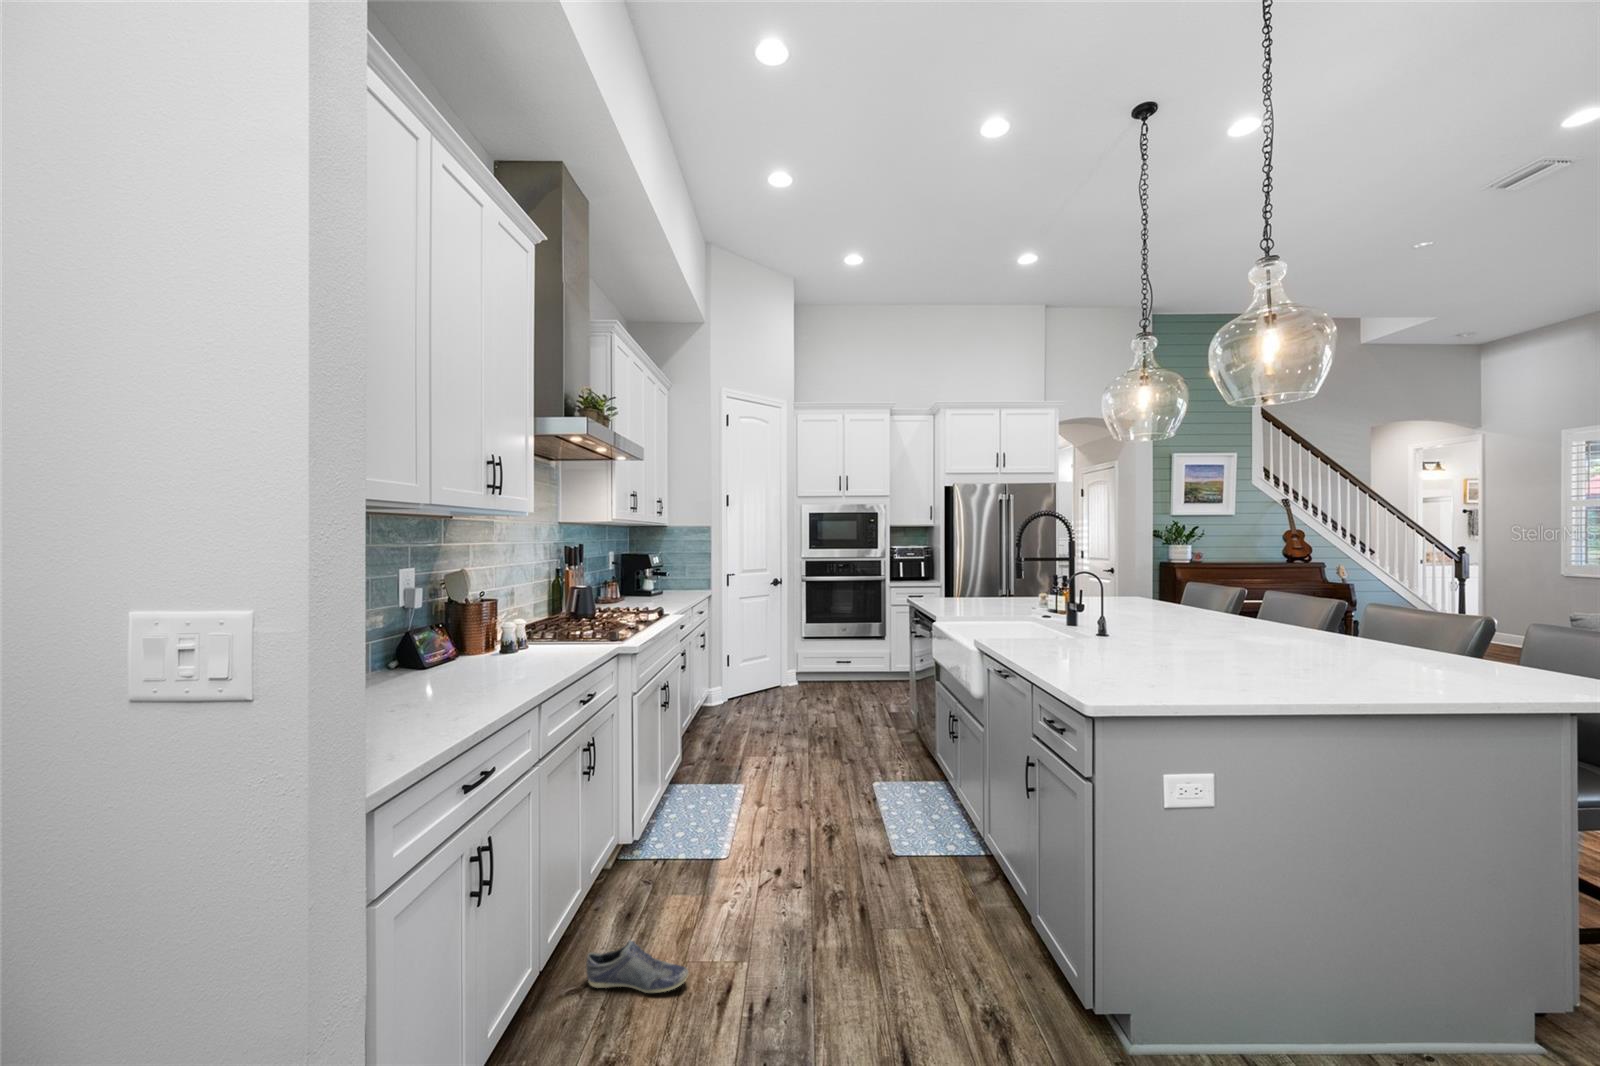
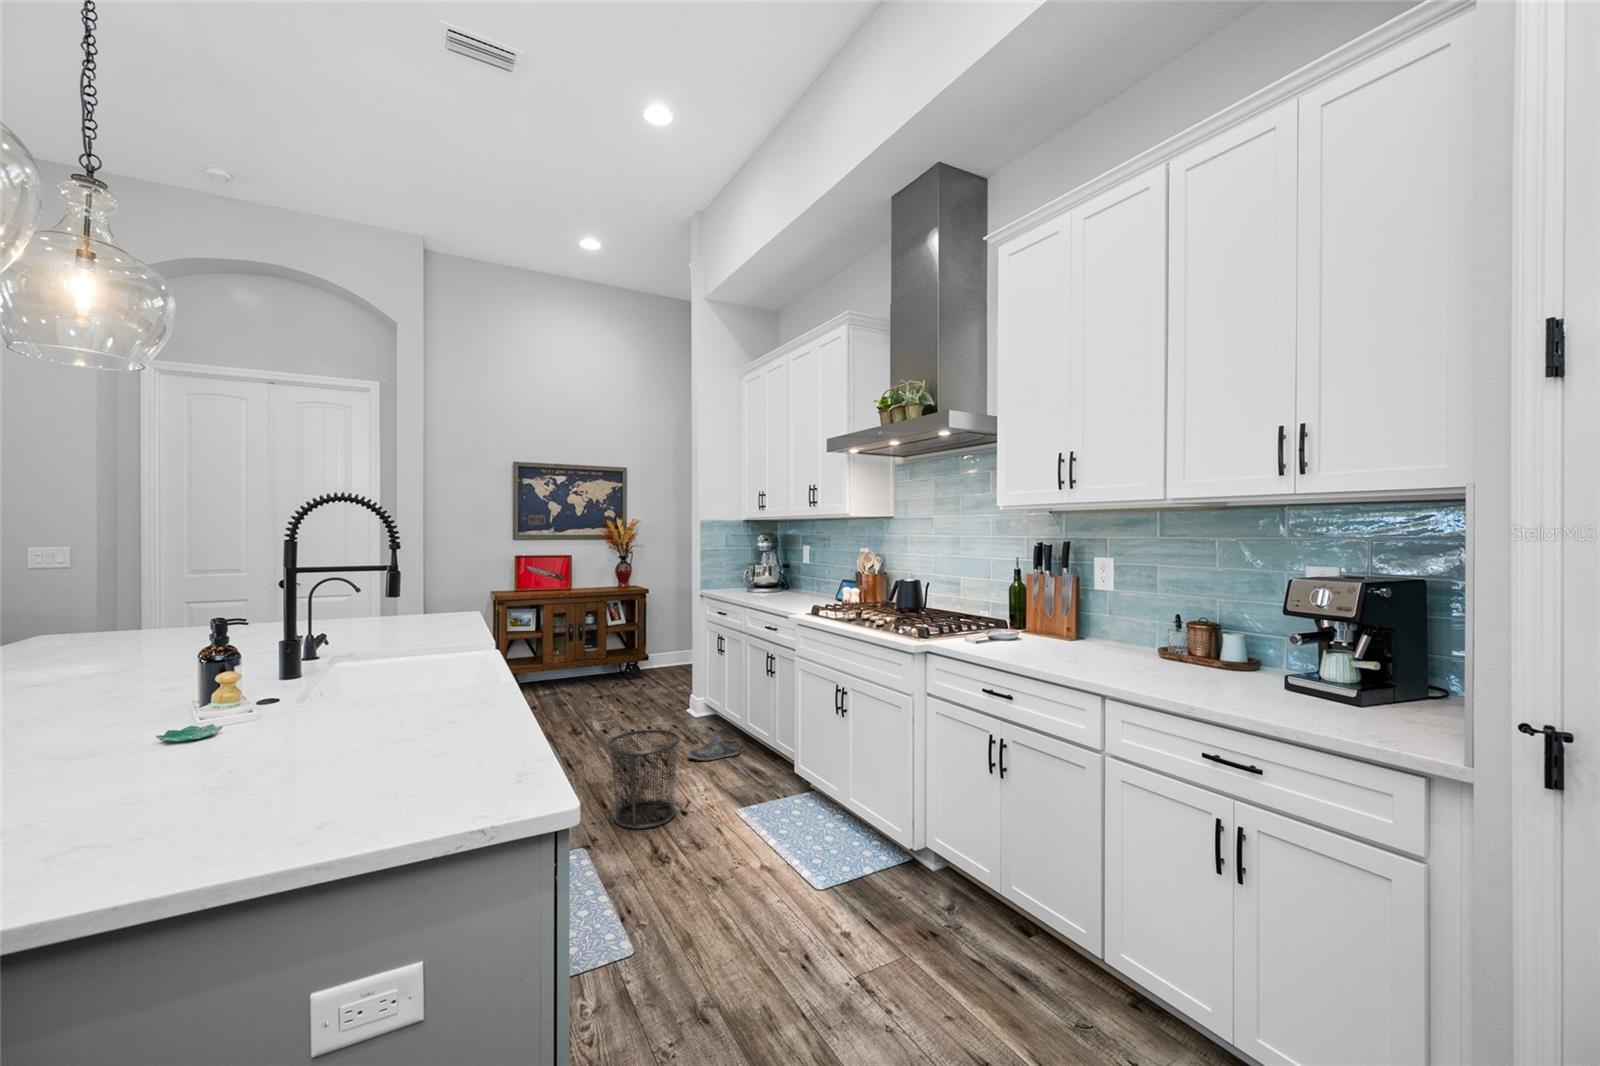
waste bin: none [778,775,864,901] -> present [607,729,680,829]

